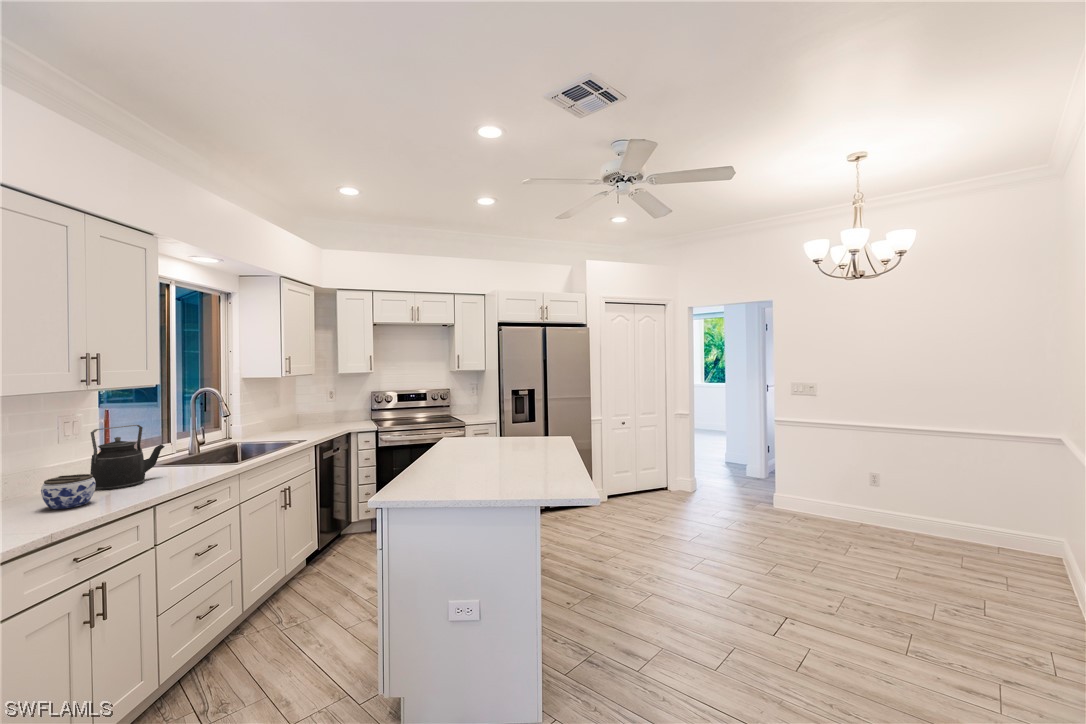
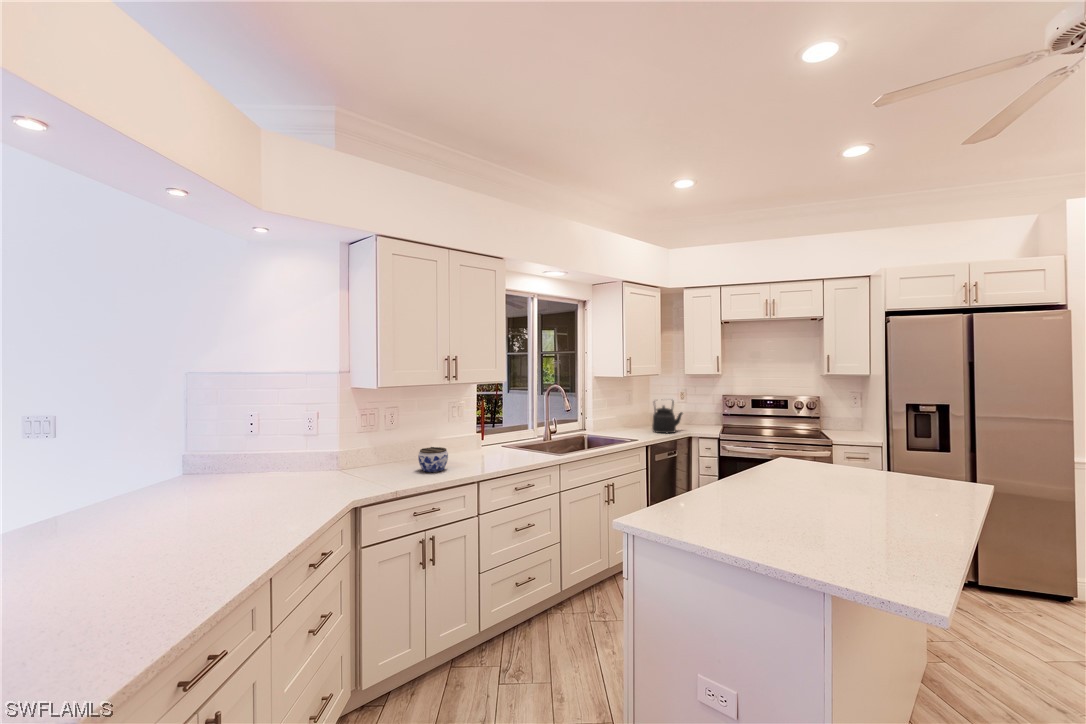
kettle: present [90,425,165,490] -> present [652,401,683,433]

